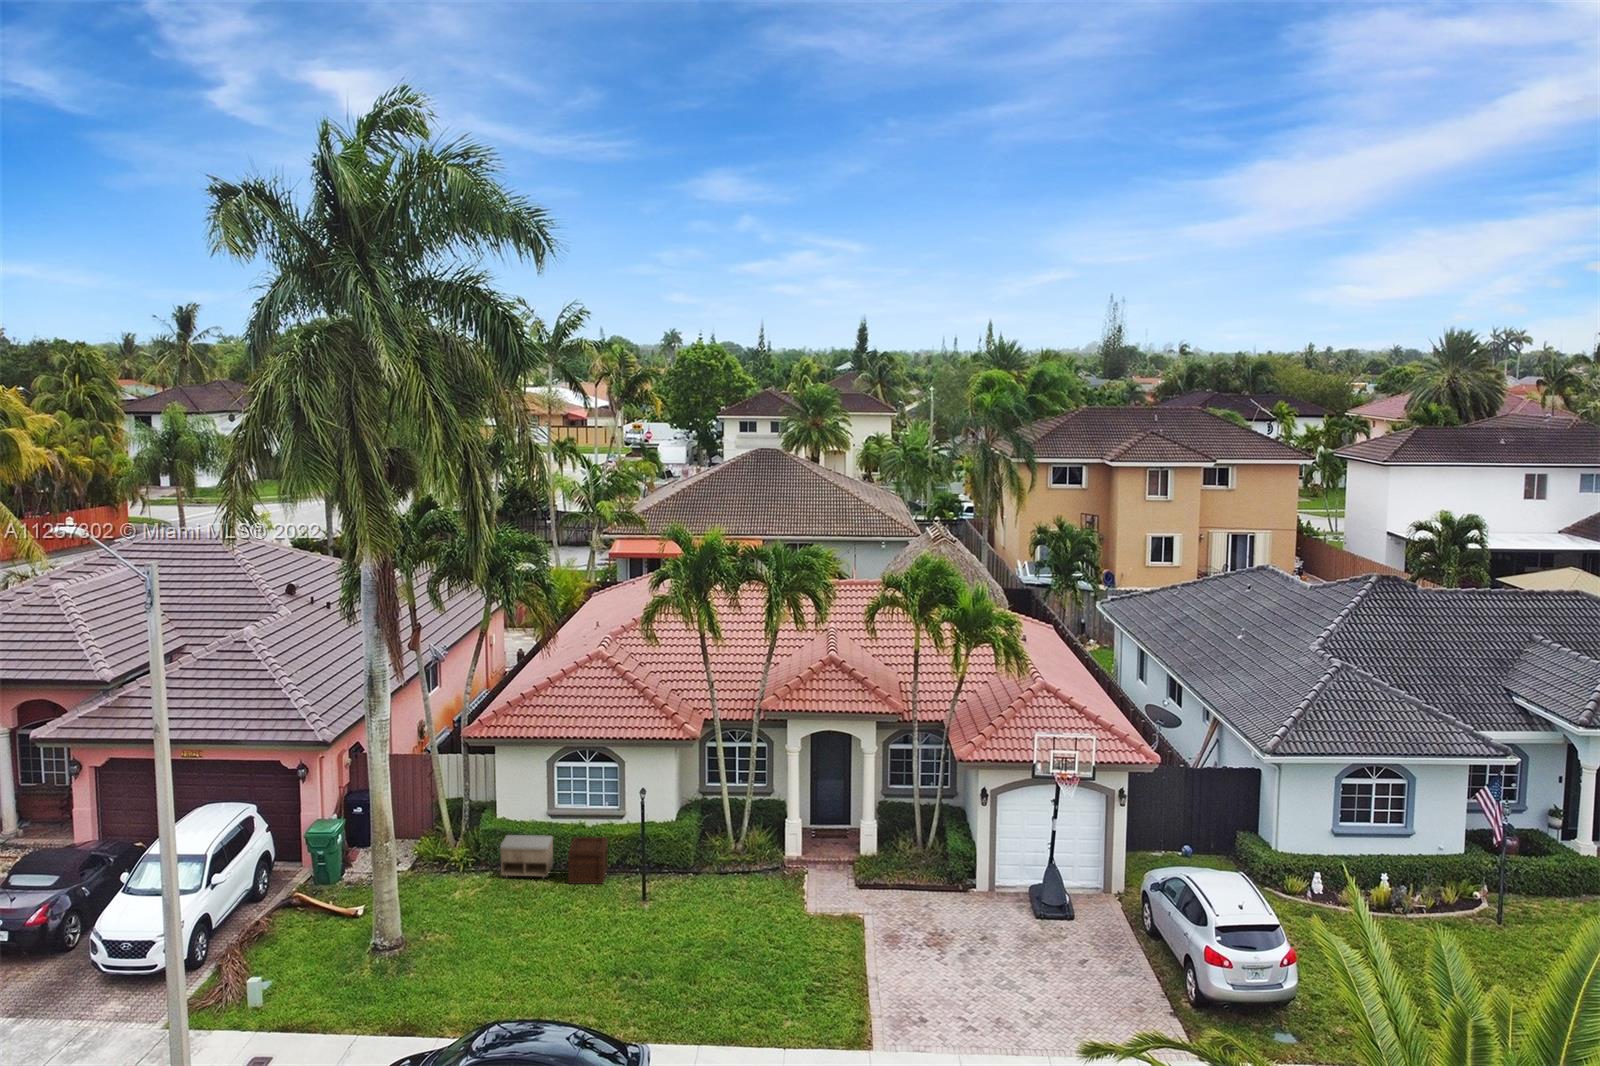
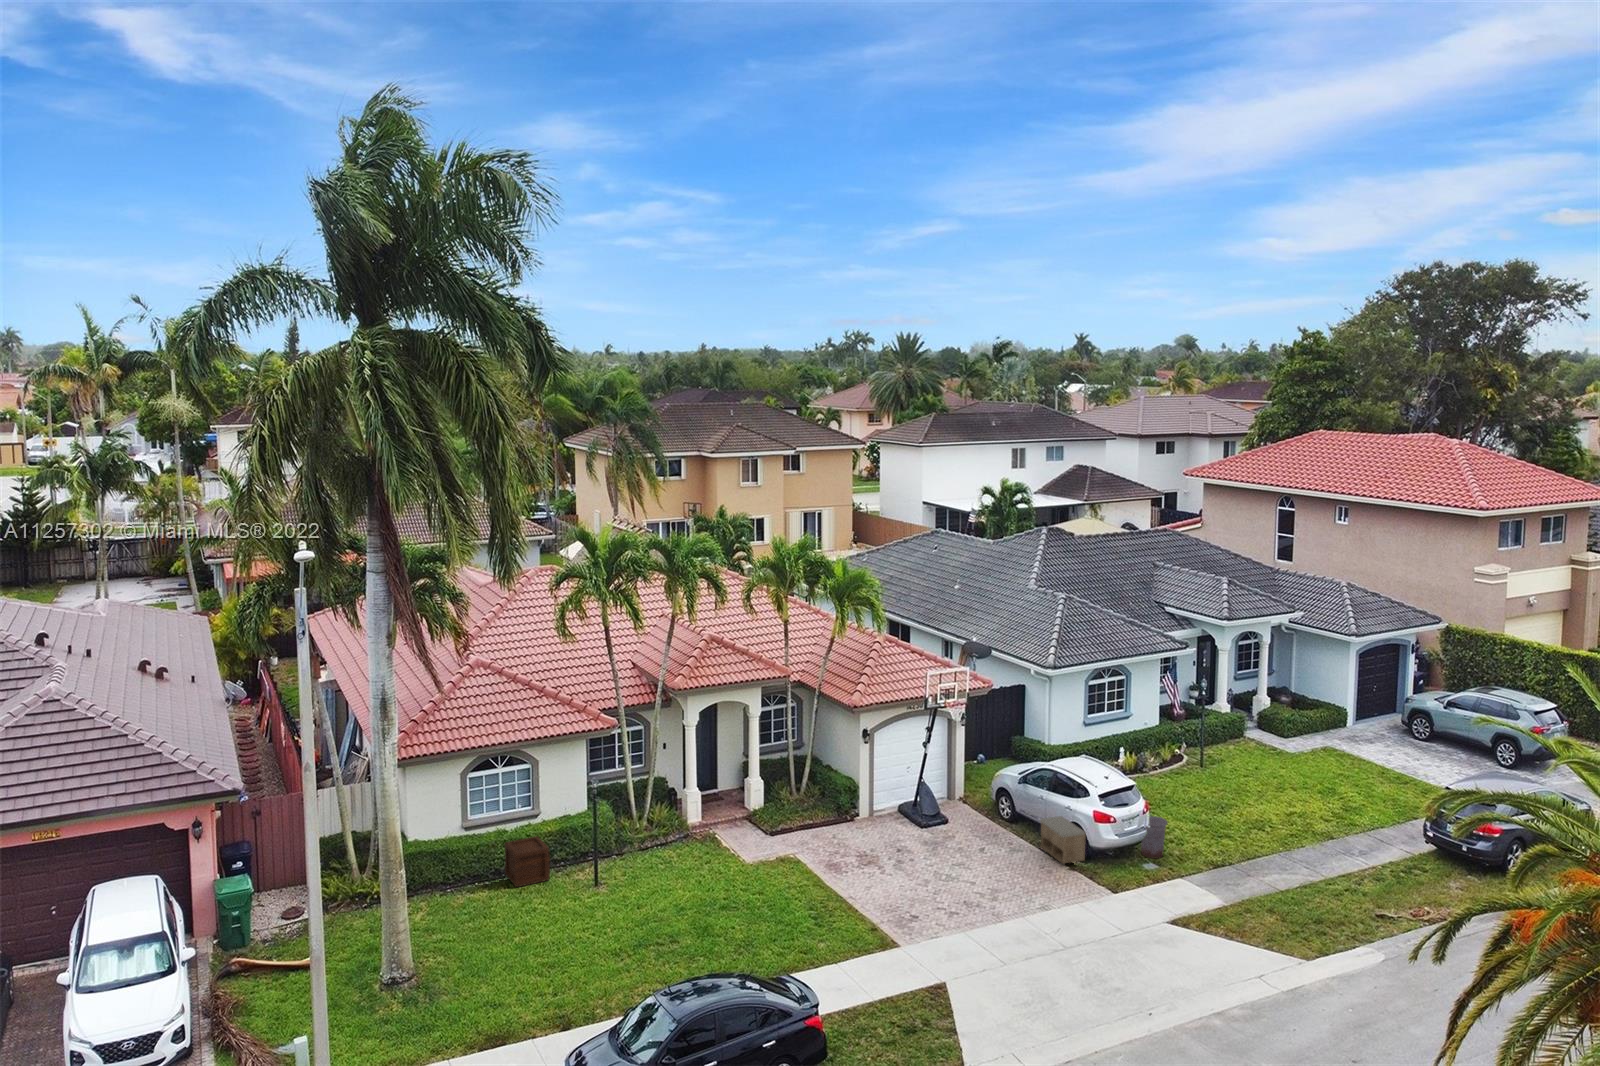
storage bench: present [500,835,553,878] -> present [1040,816,1086,865]
trash can: none [1282,972,1322,1030] -> present [1141,816,1168,859]

